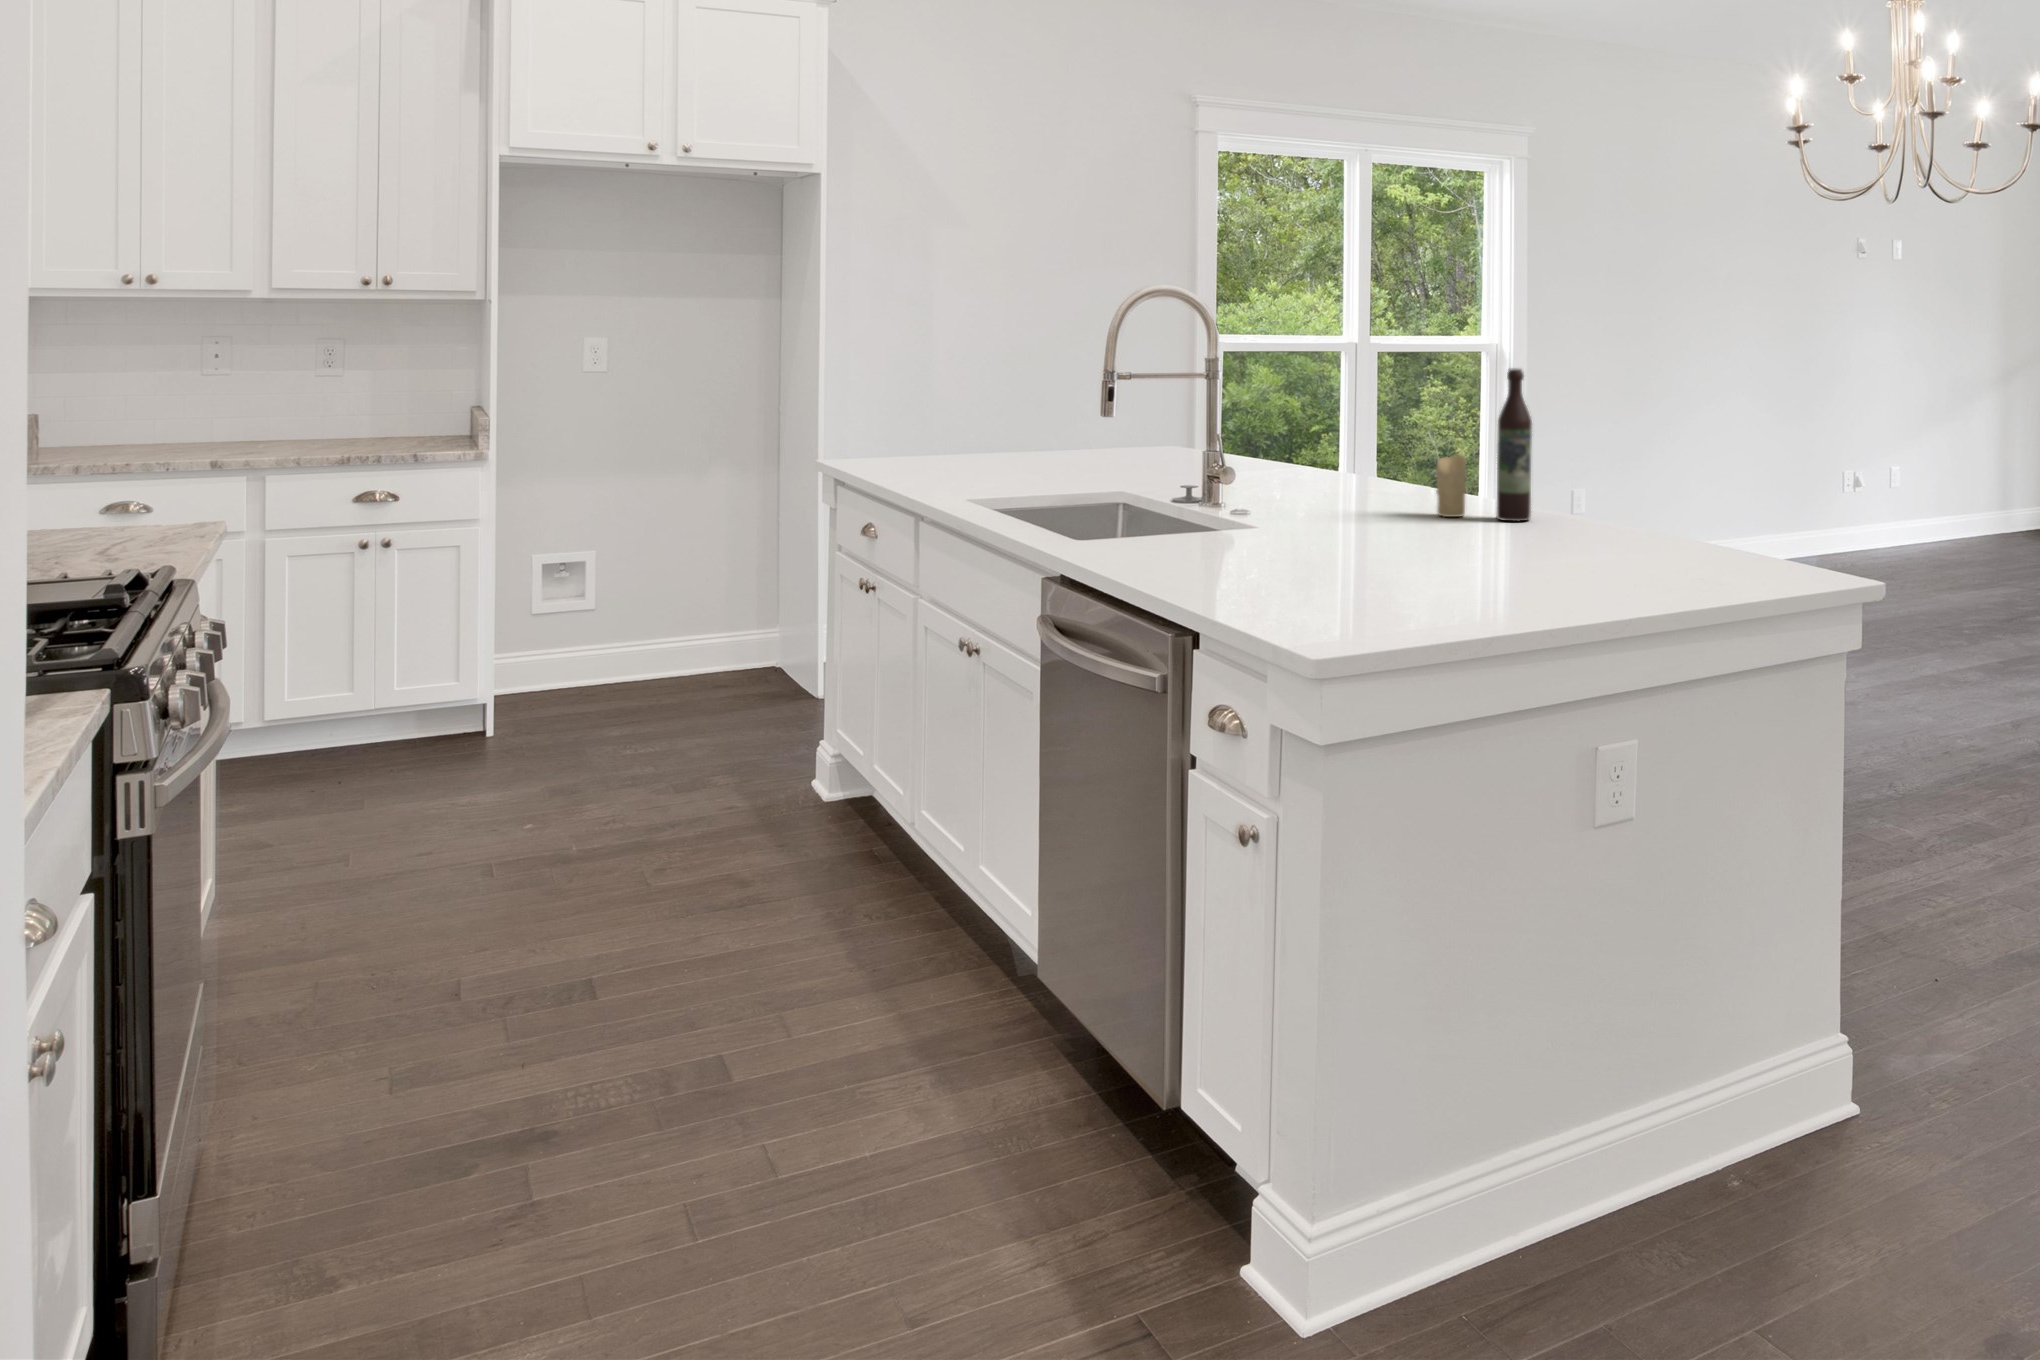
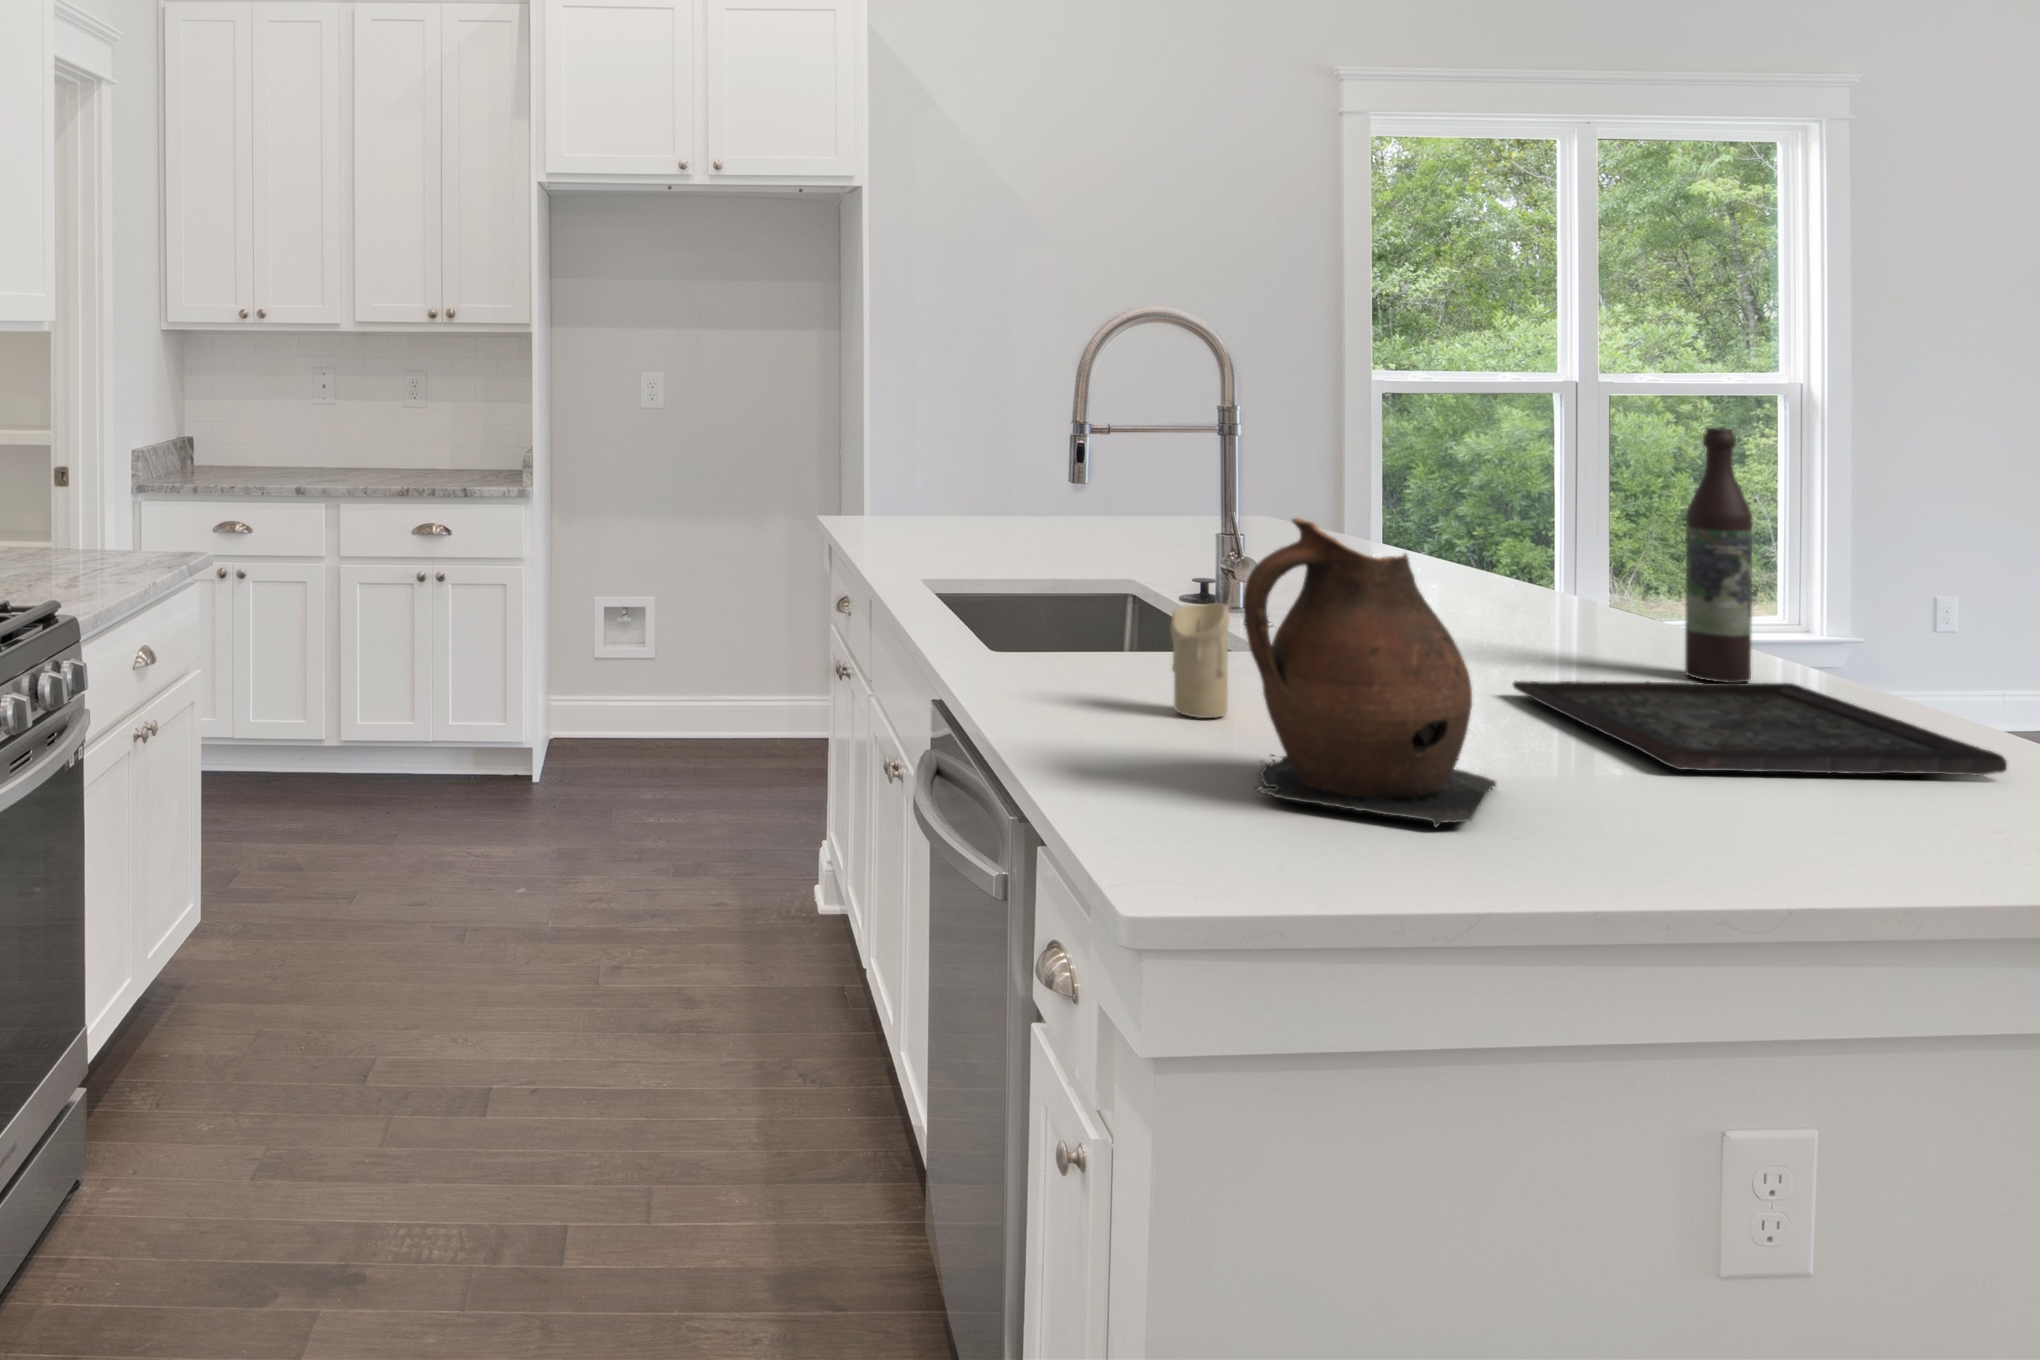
ceramic pitcher: none [1305,427,1436,603] -> present [1243,518,1496,827]
candle: present [1436,455,1466,517] -> present [1171,603,1229,718]
tray: none [1415,517,1662,564] -> present [1512,681,2007,775]

